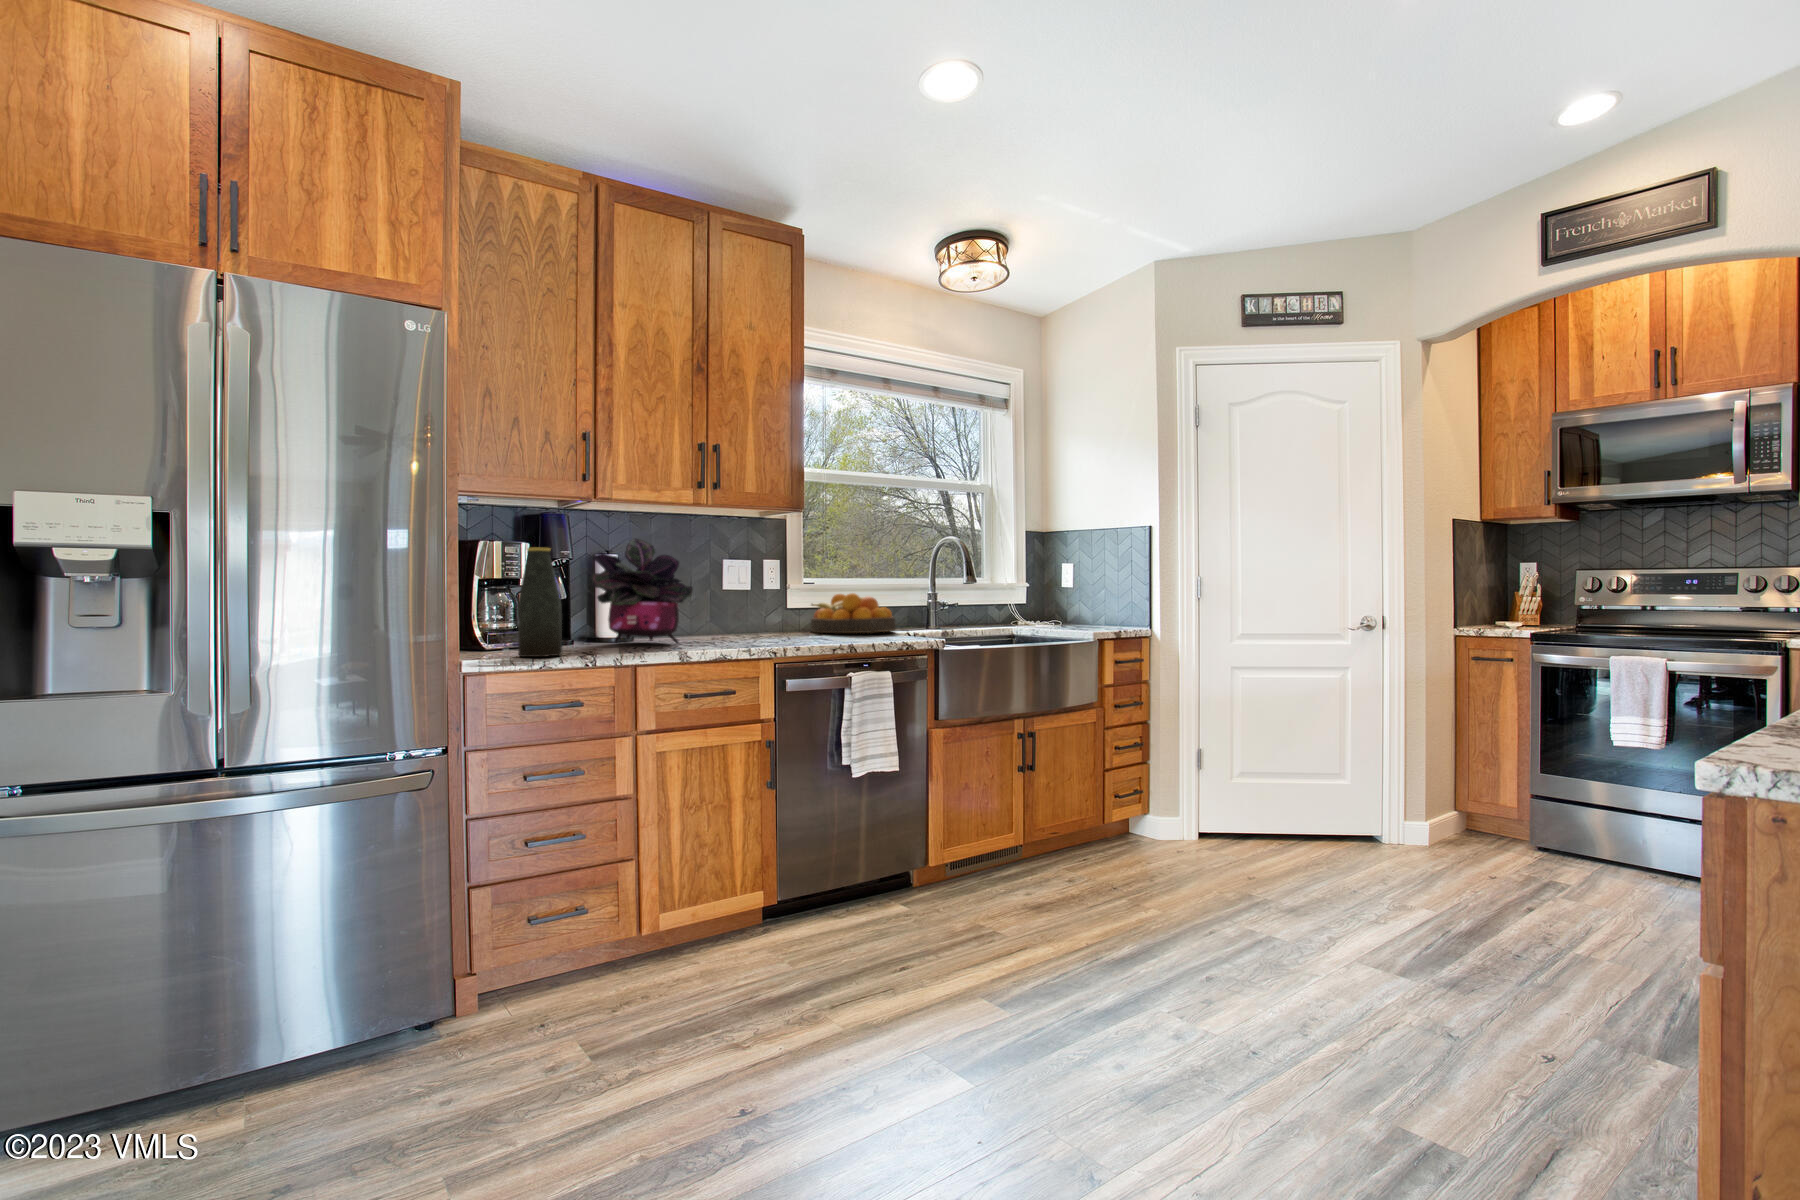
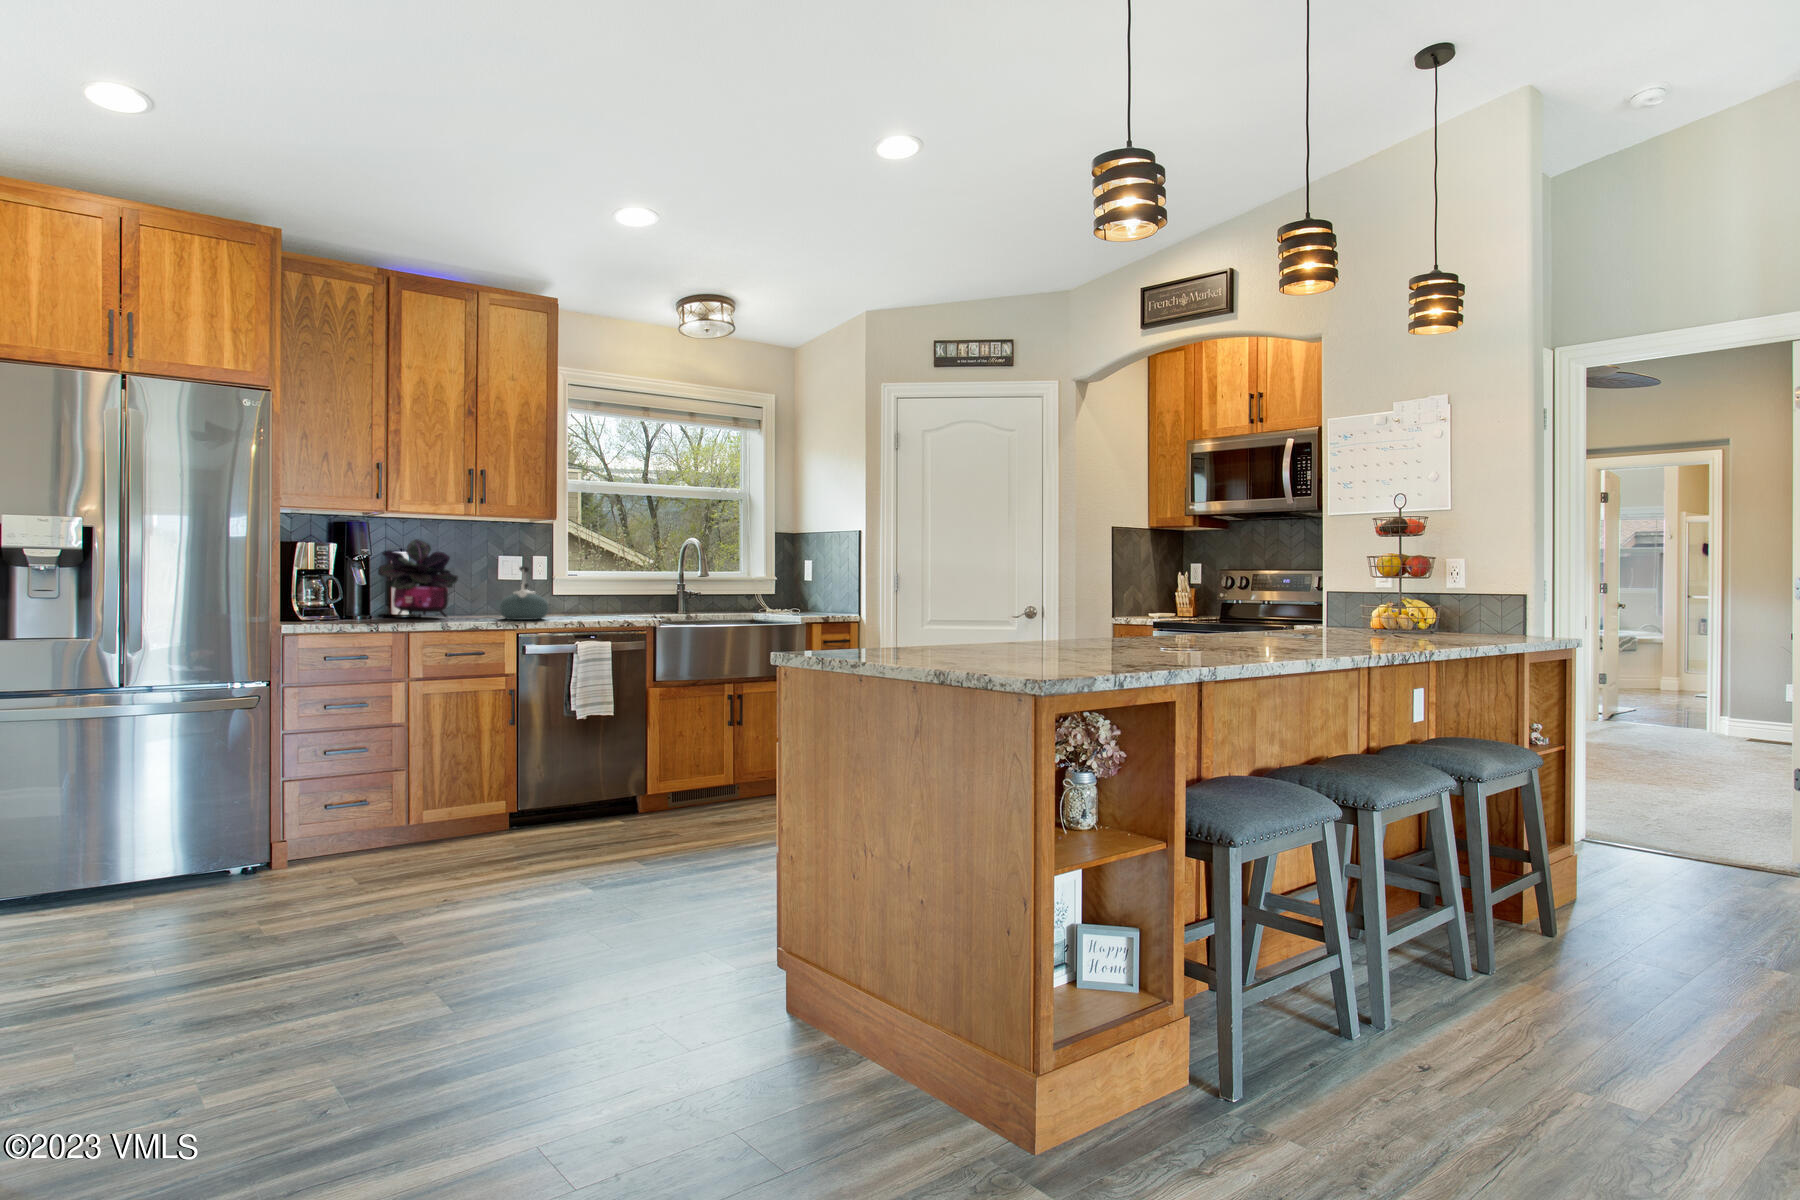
bottle: present [518,548,562,657] -> none [321,548,352,624]
kettle: none [744,573,806,645] -> present [500,566,549,620]
fruit bowl: present [810,593,896,633] -> none [572,582,643,613]

